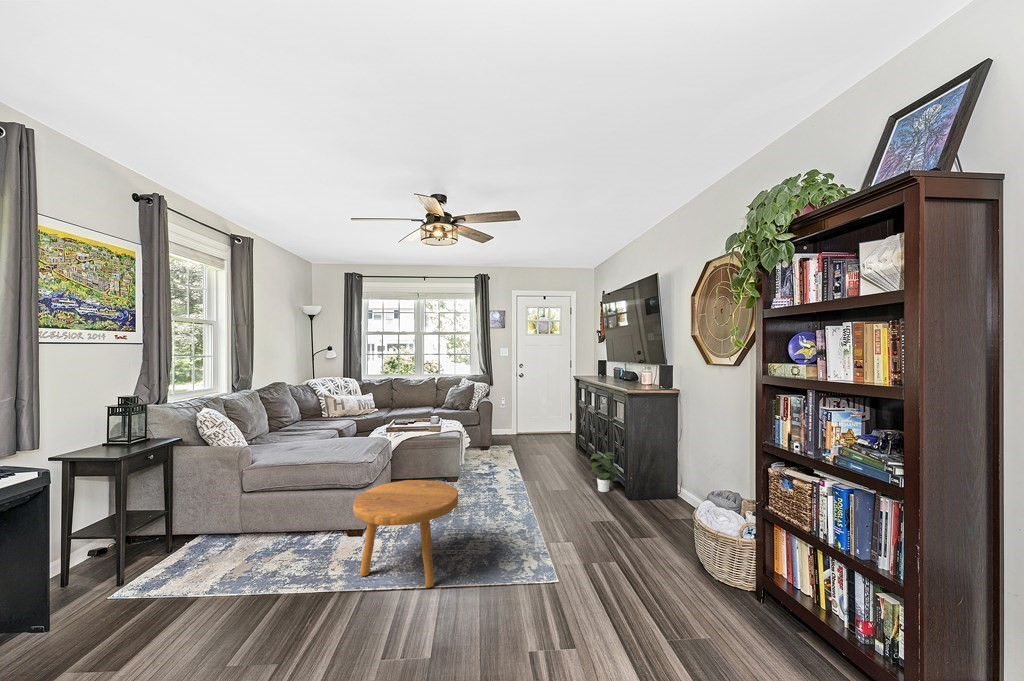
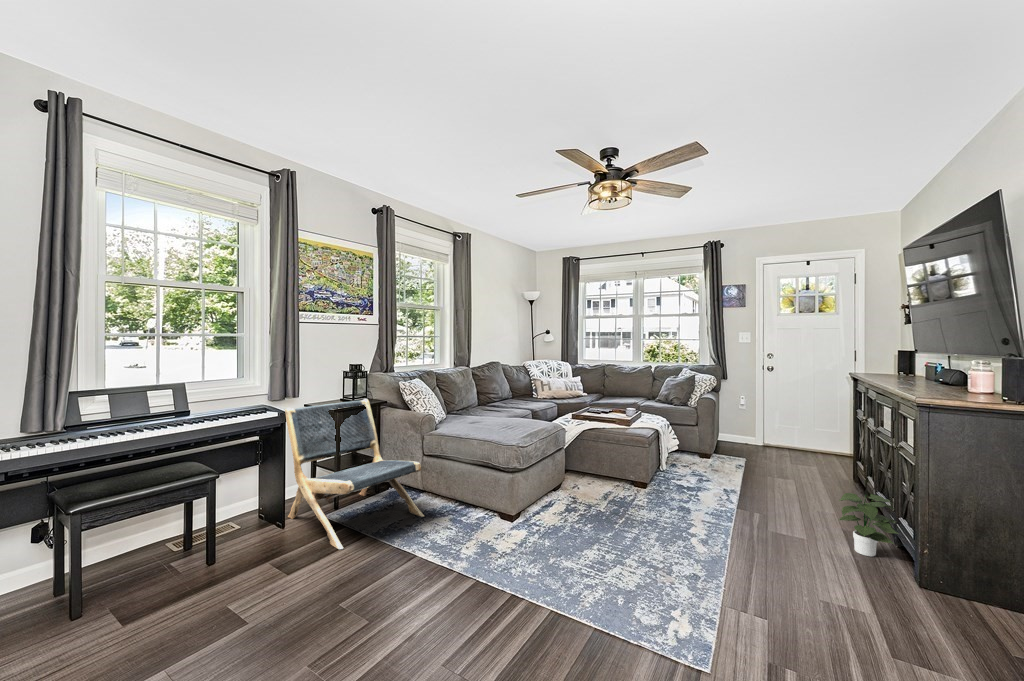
lounge chair: none [32,436,254,618] -> present [285,399,424,549]
footstool: present [353,480,458,588] -> none [475,475,592,606]

